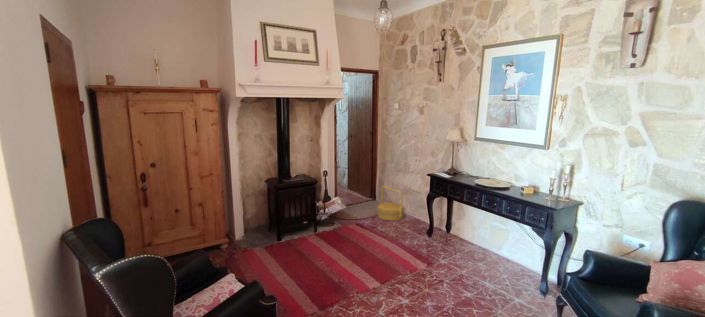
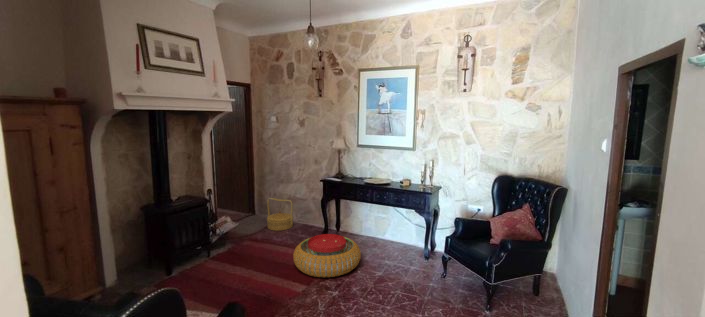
pouf: none [378,233,453,282] -> present [293,234,361,277]

